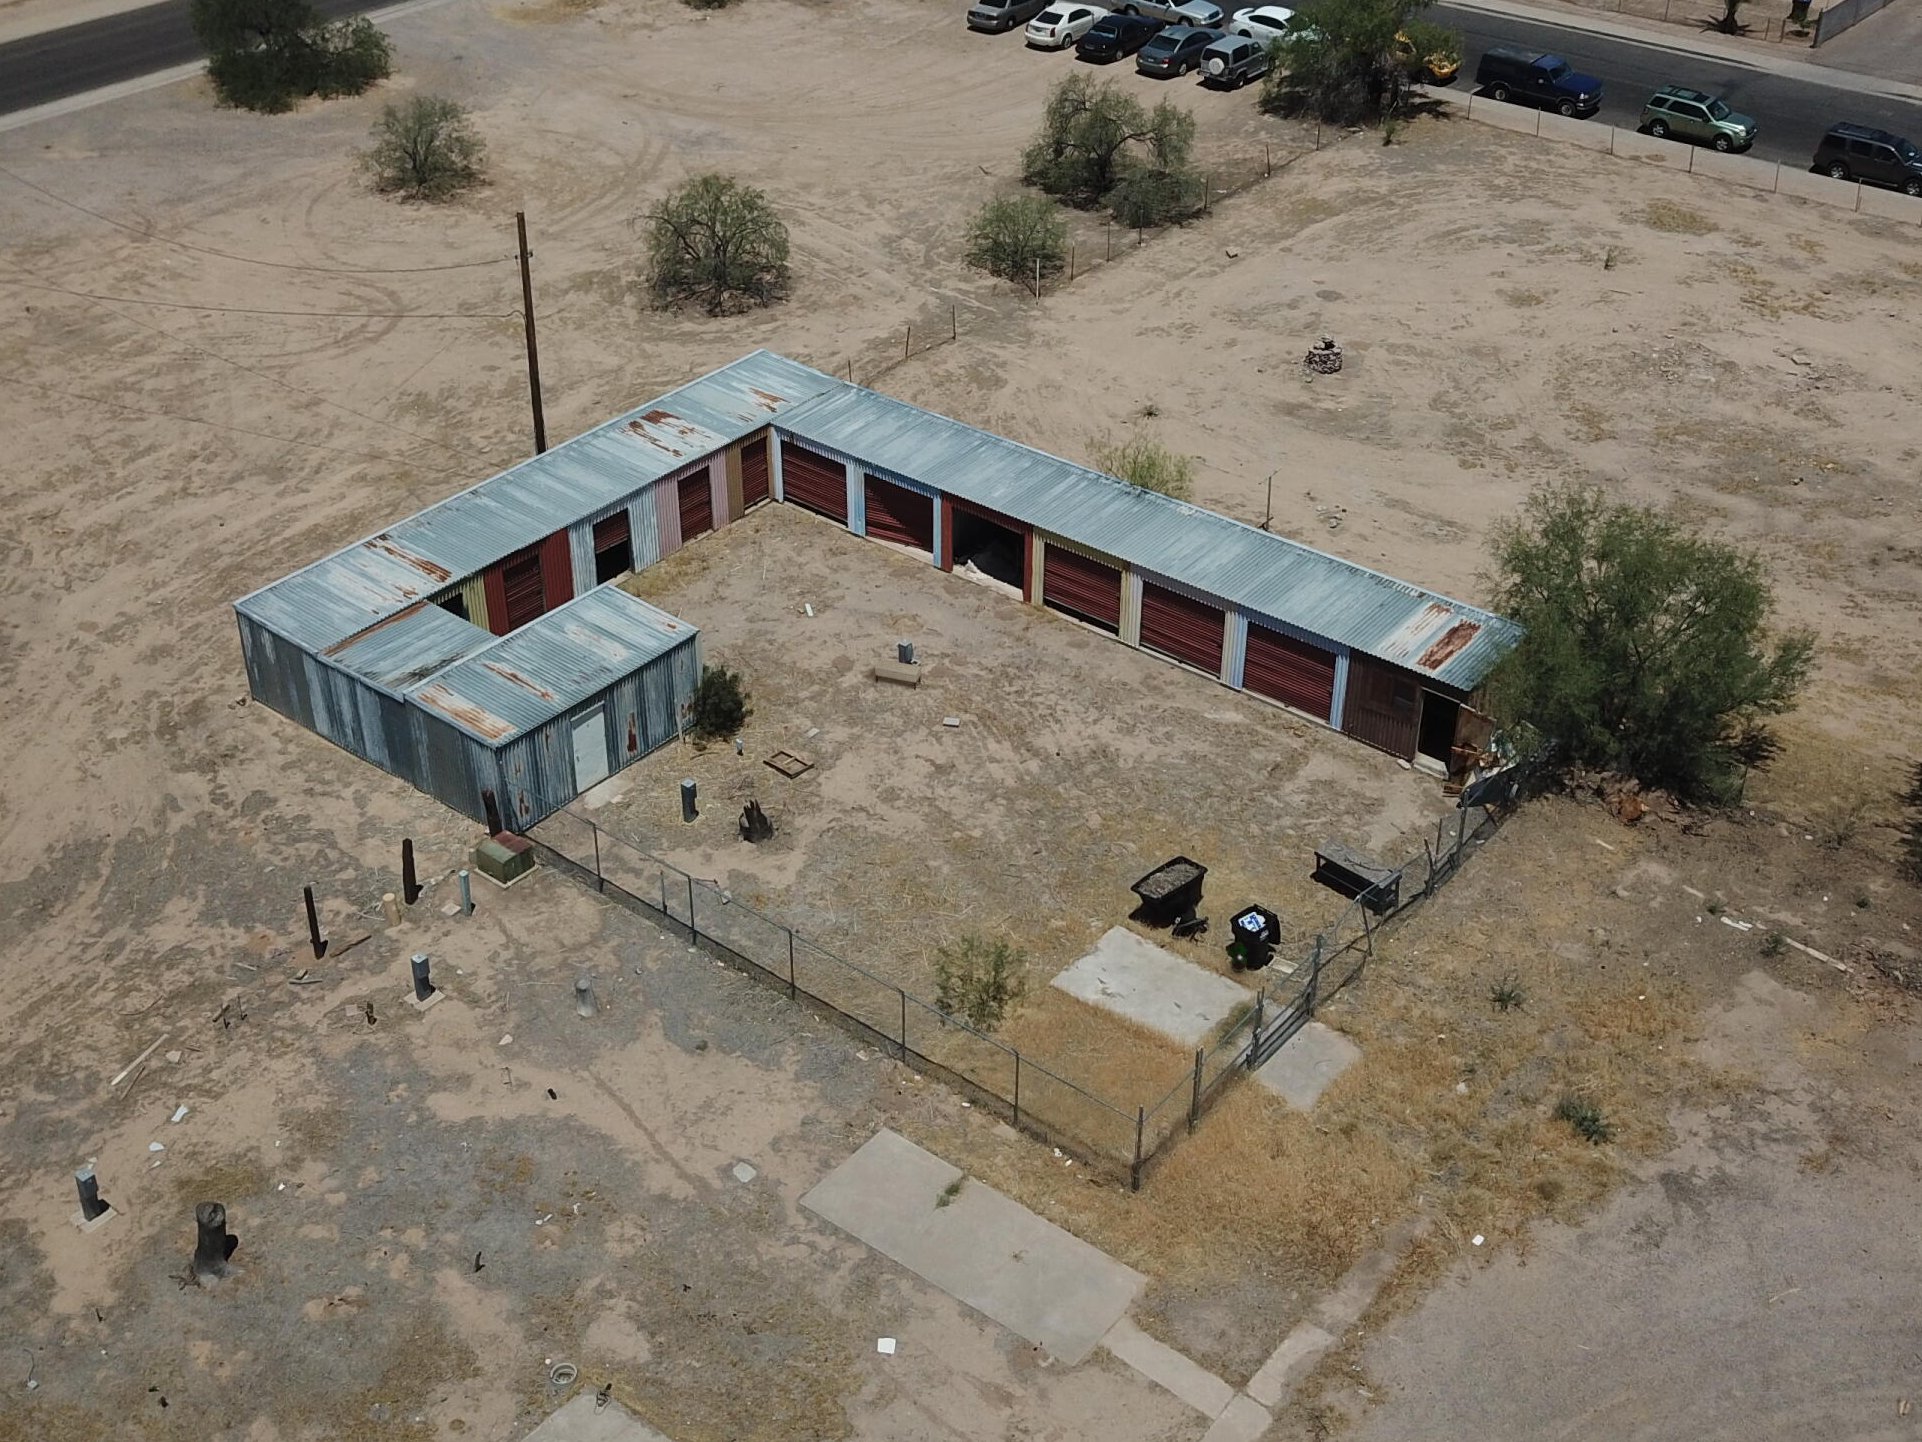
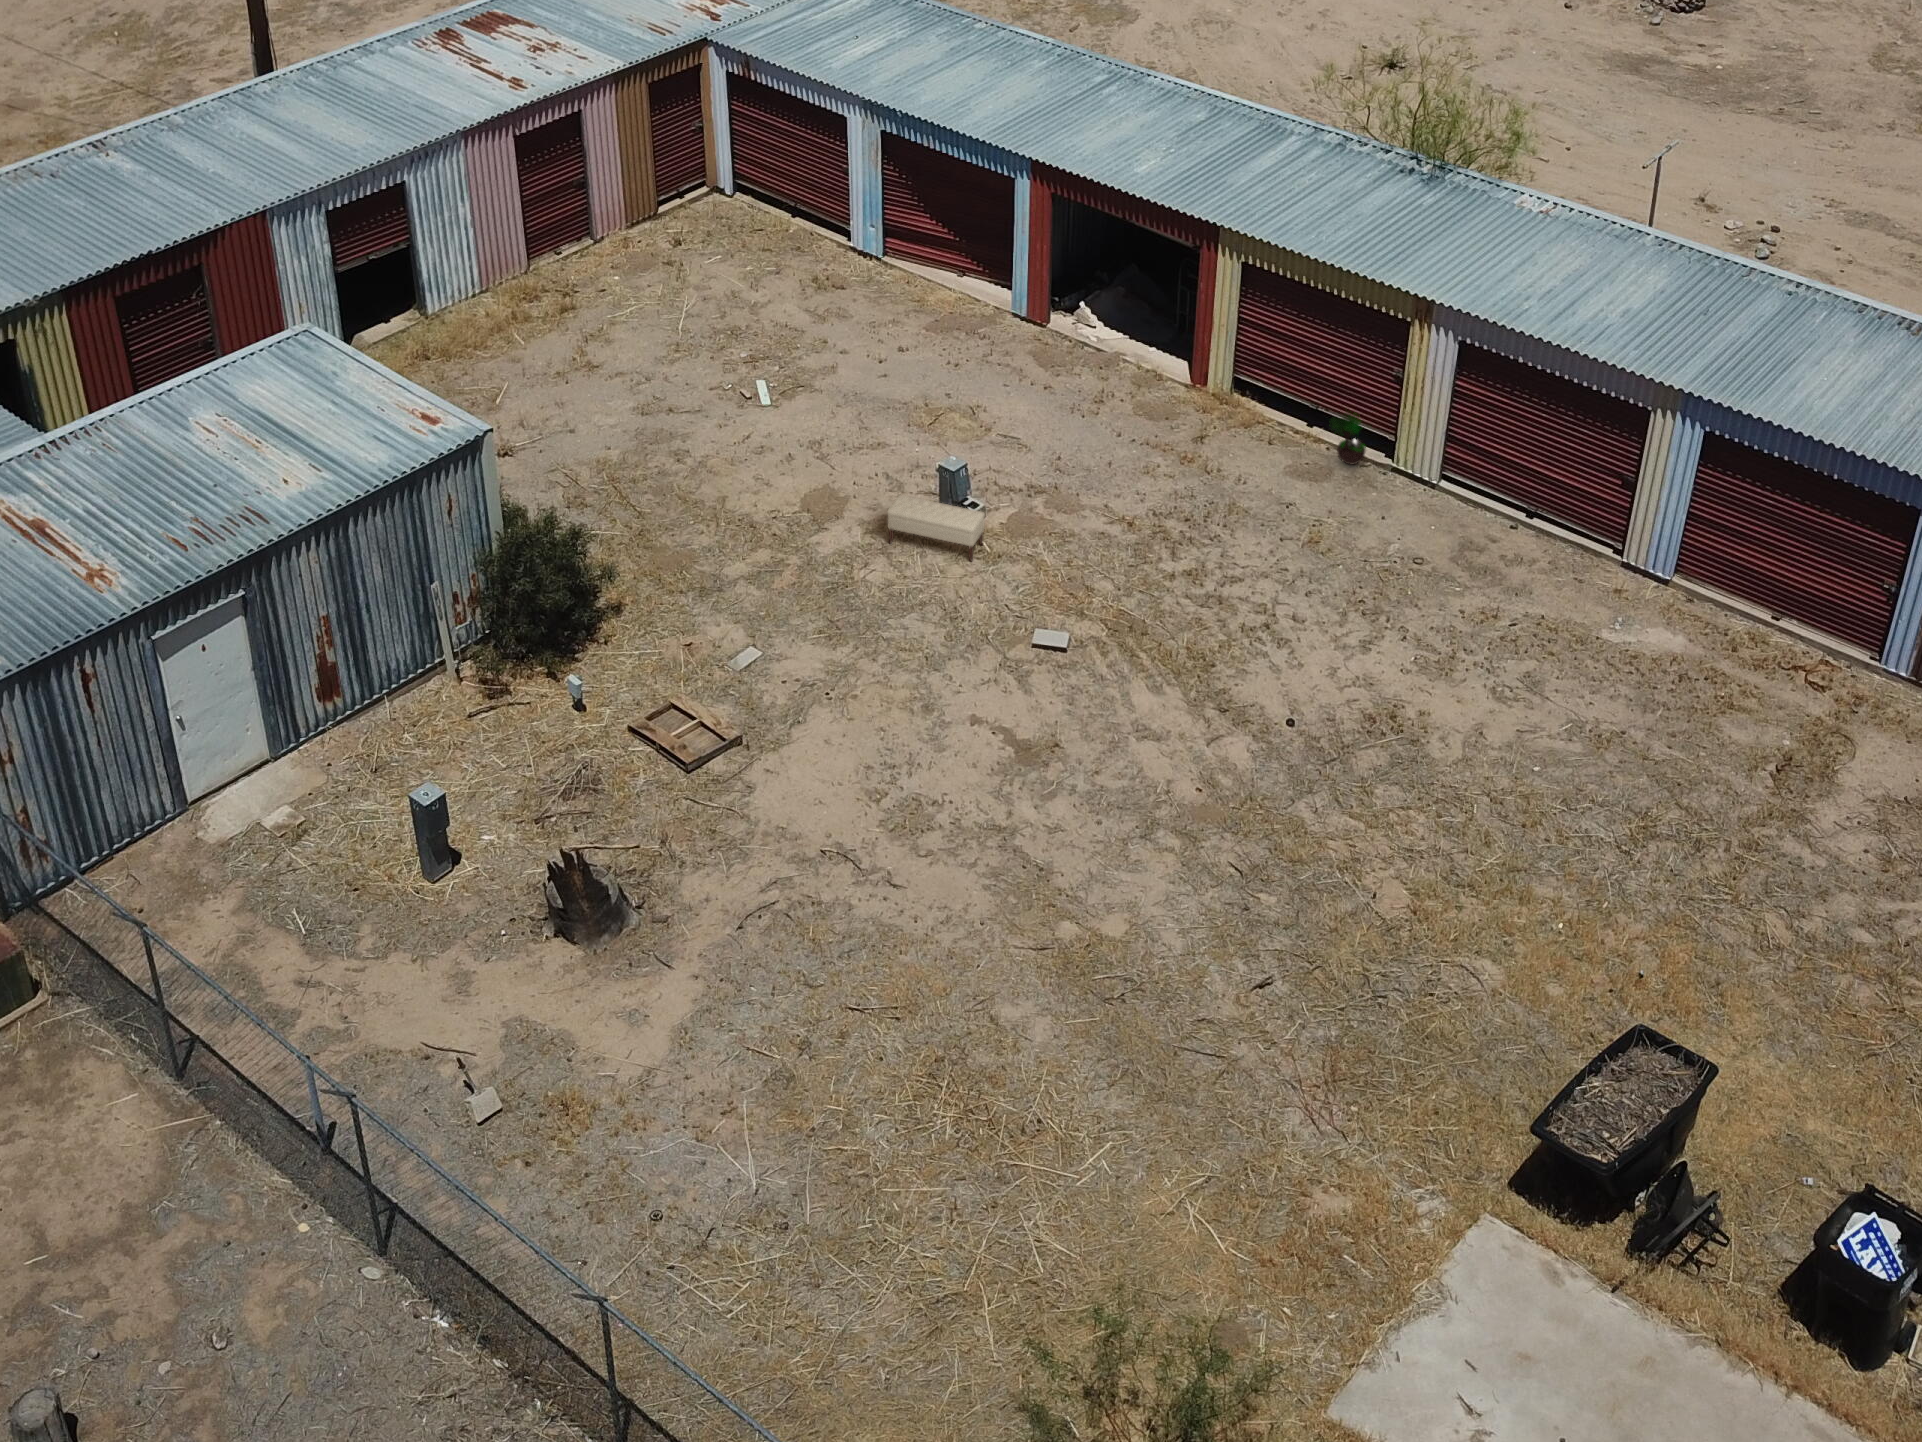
potted tree: present [1228,943,1247,972] -> present [1332,413,1366,464]

